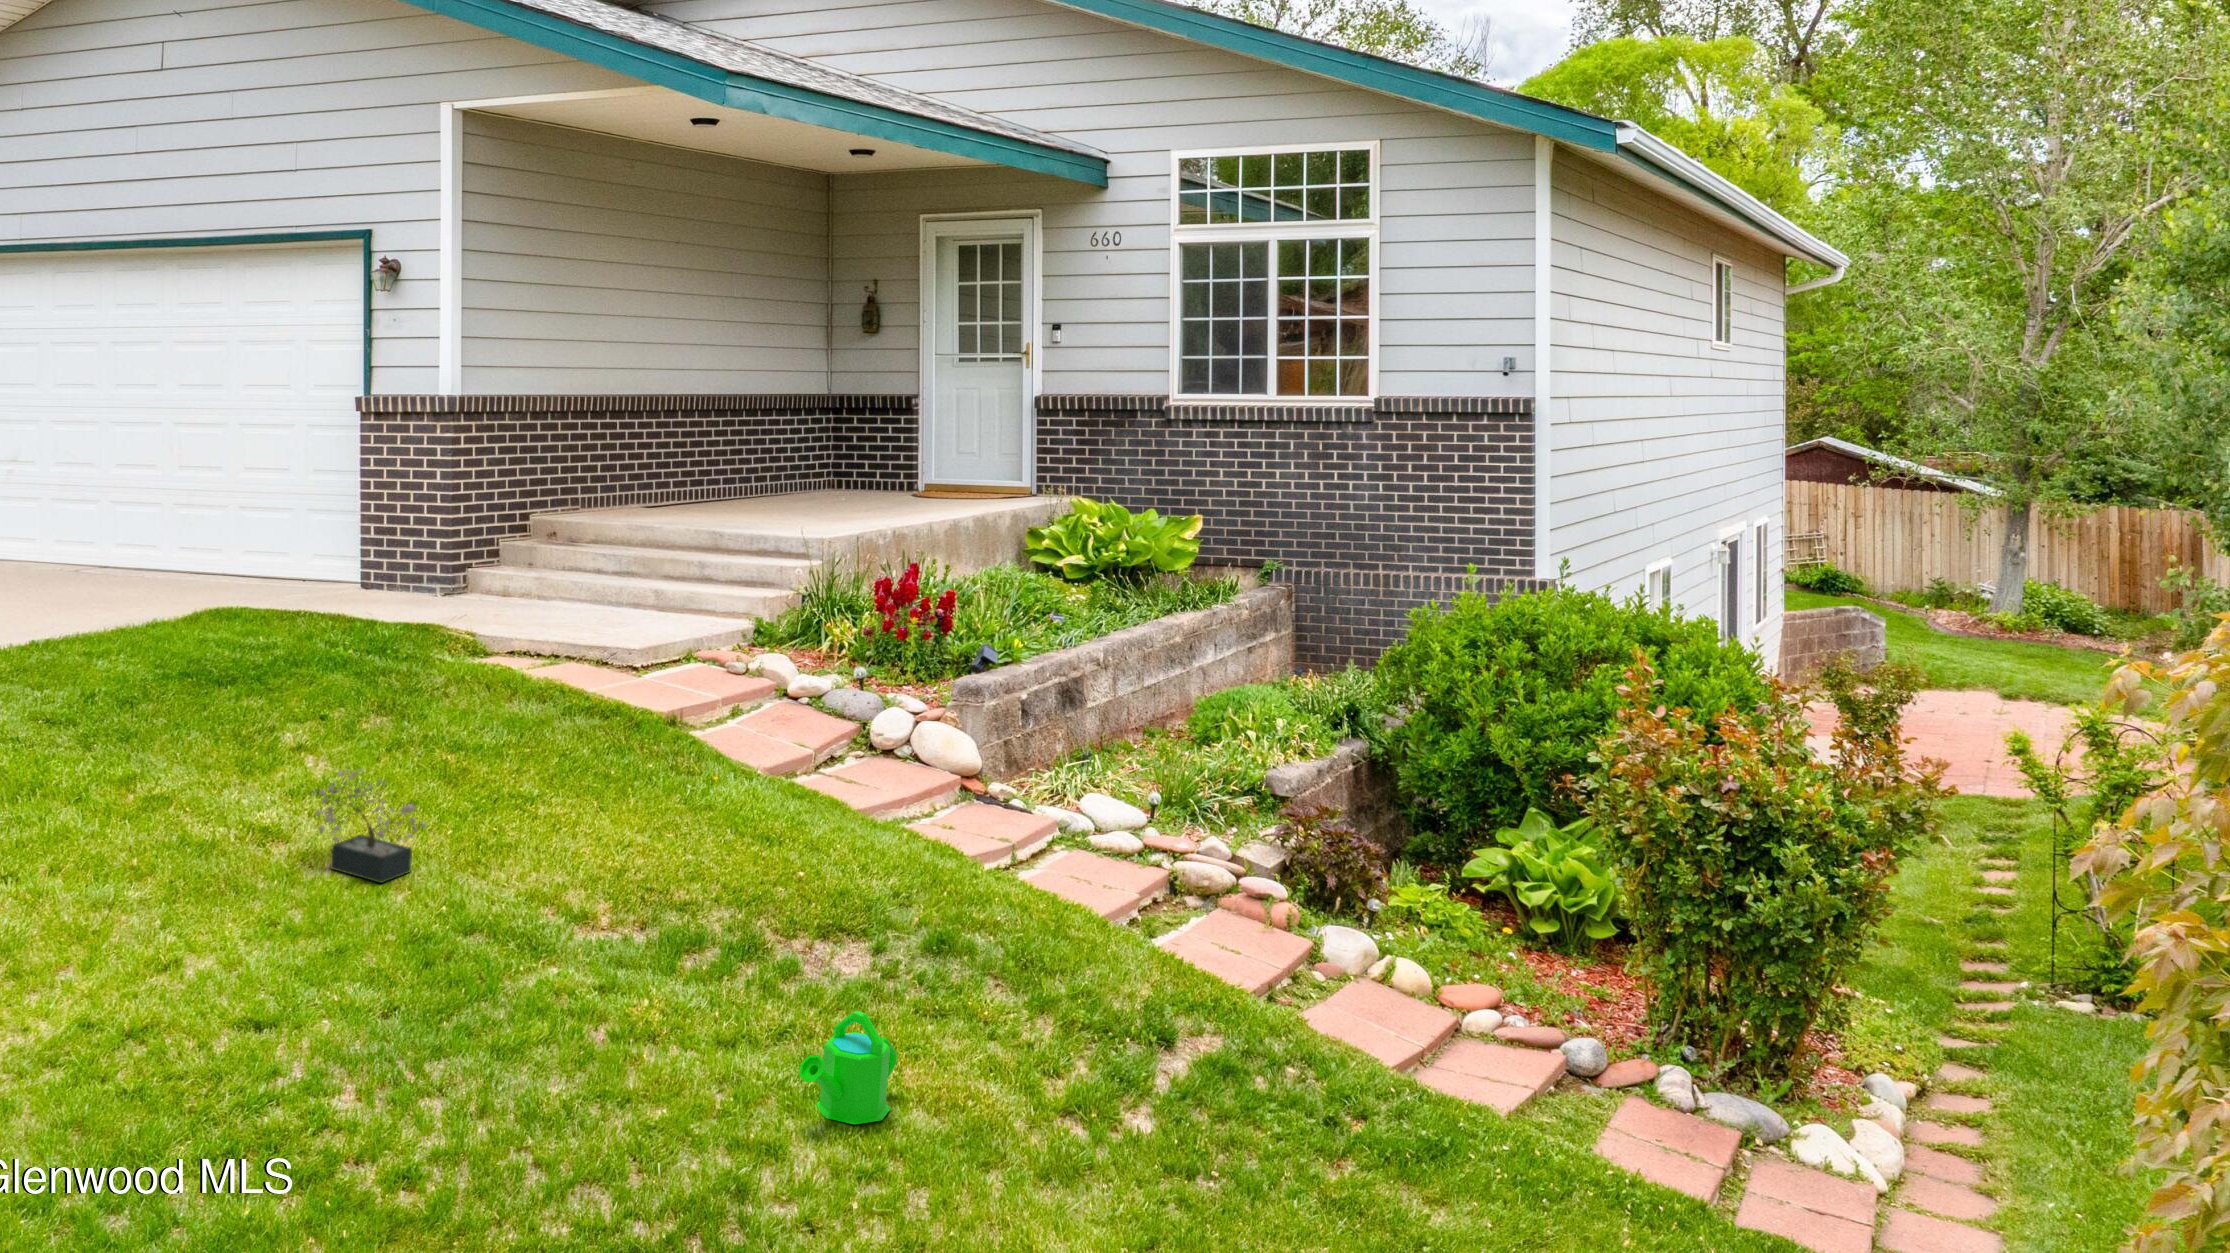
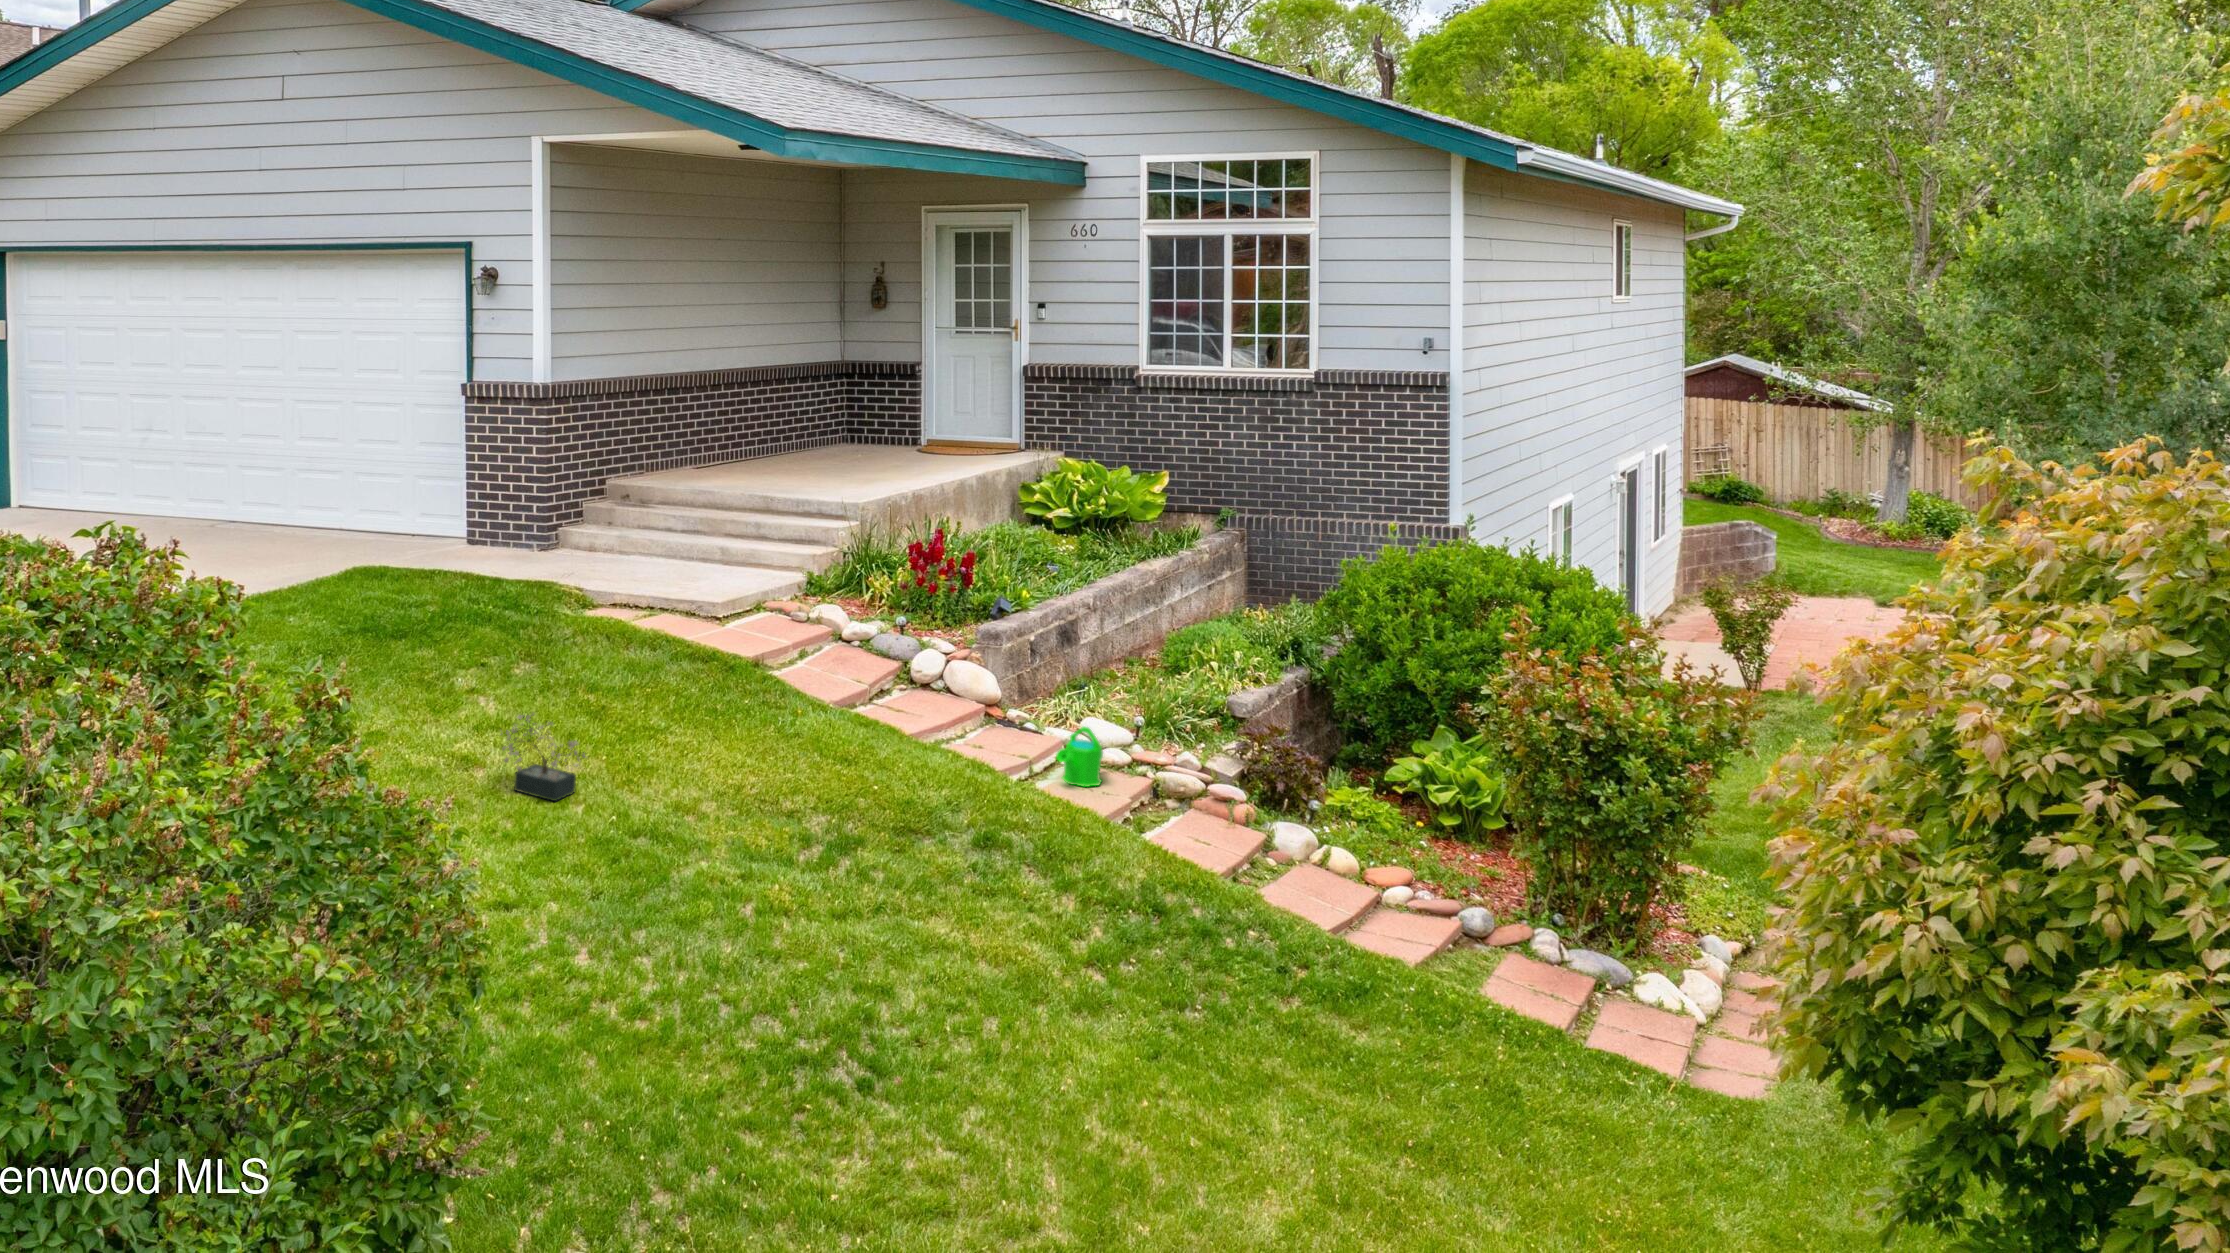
watering can: present [799,1010,898,1124] -> present [1056,727,1103,787]

